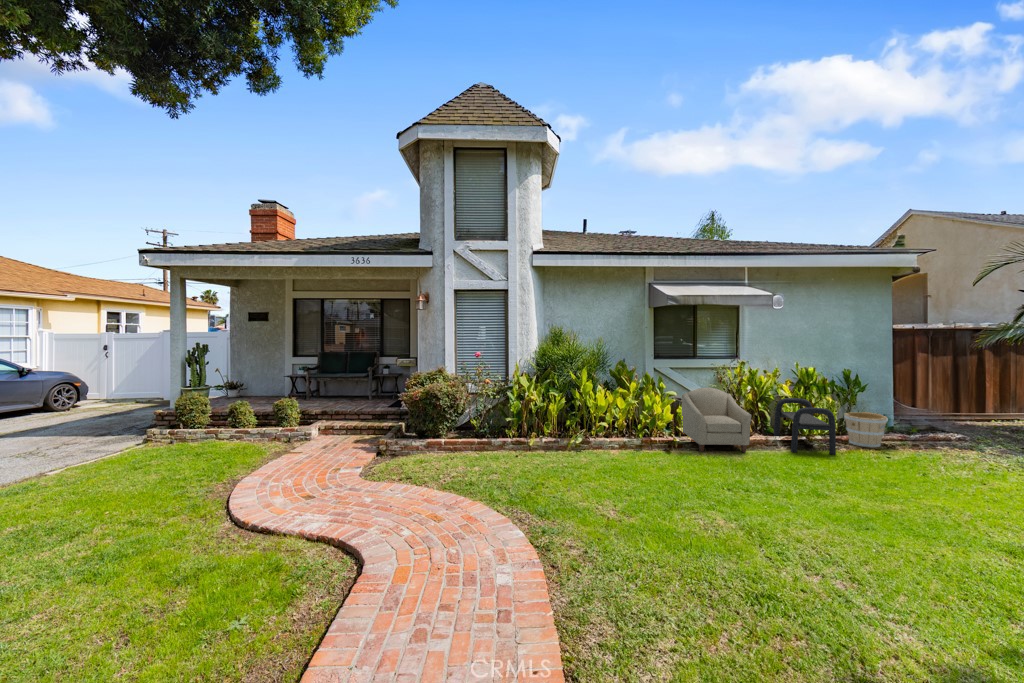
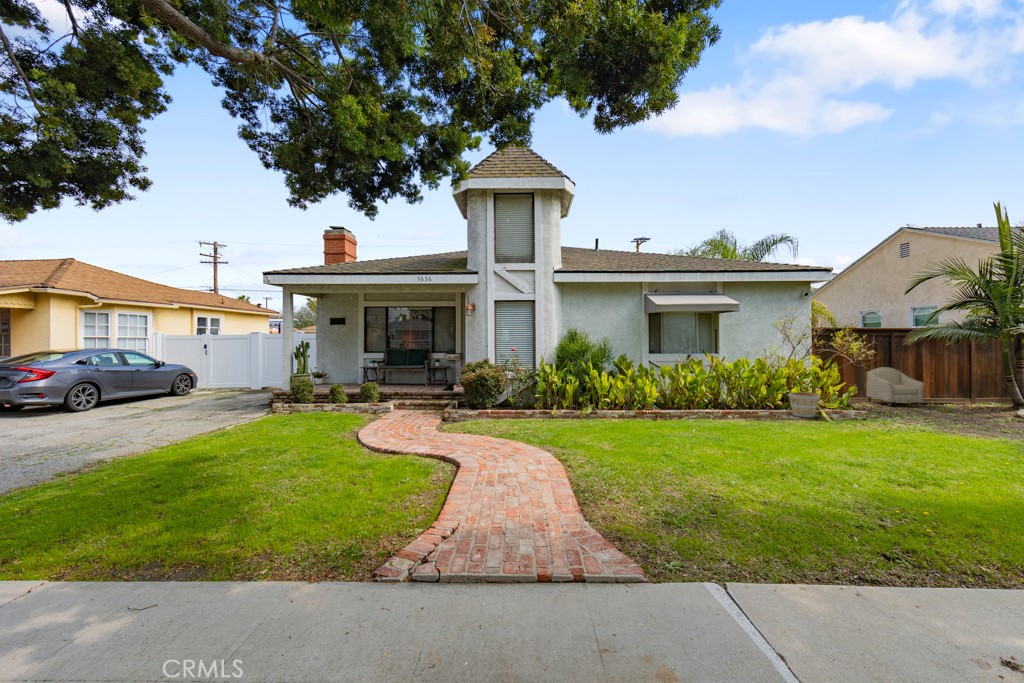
chair: present [682,388,752,453] -> present [866,367,924,407]
bench: present [774,398,836,455] -> none [737,382,777,421]

